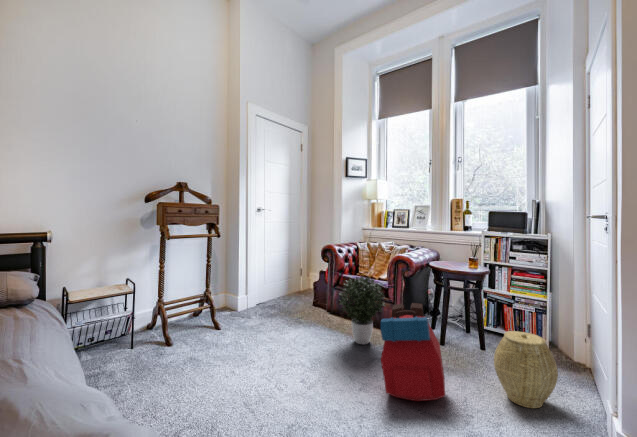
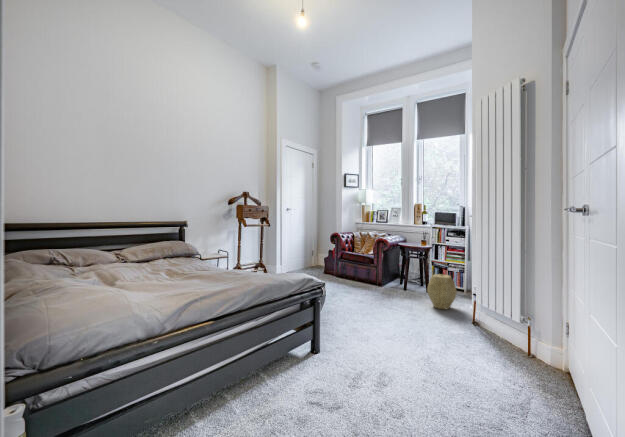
potted plant: present [339,276,385,344] -> none [344,250,372,290]
backpack: present [381,303,445,401] -> none [370,261,402,307]

